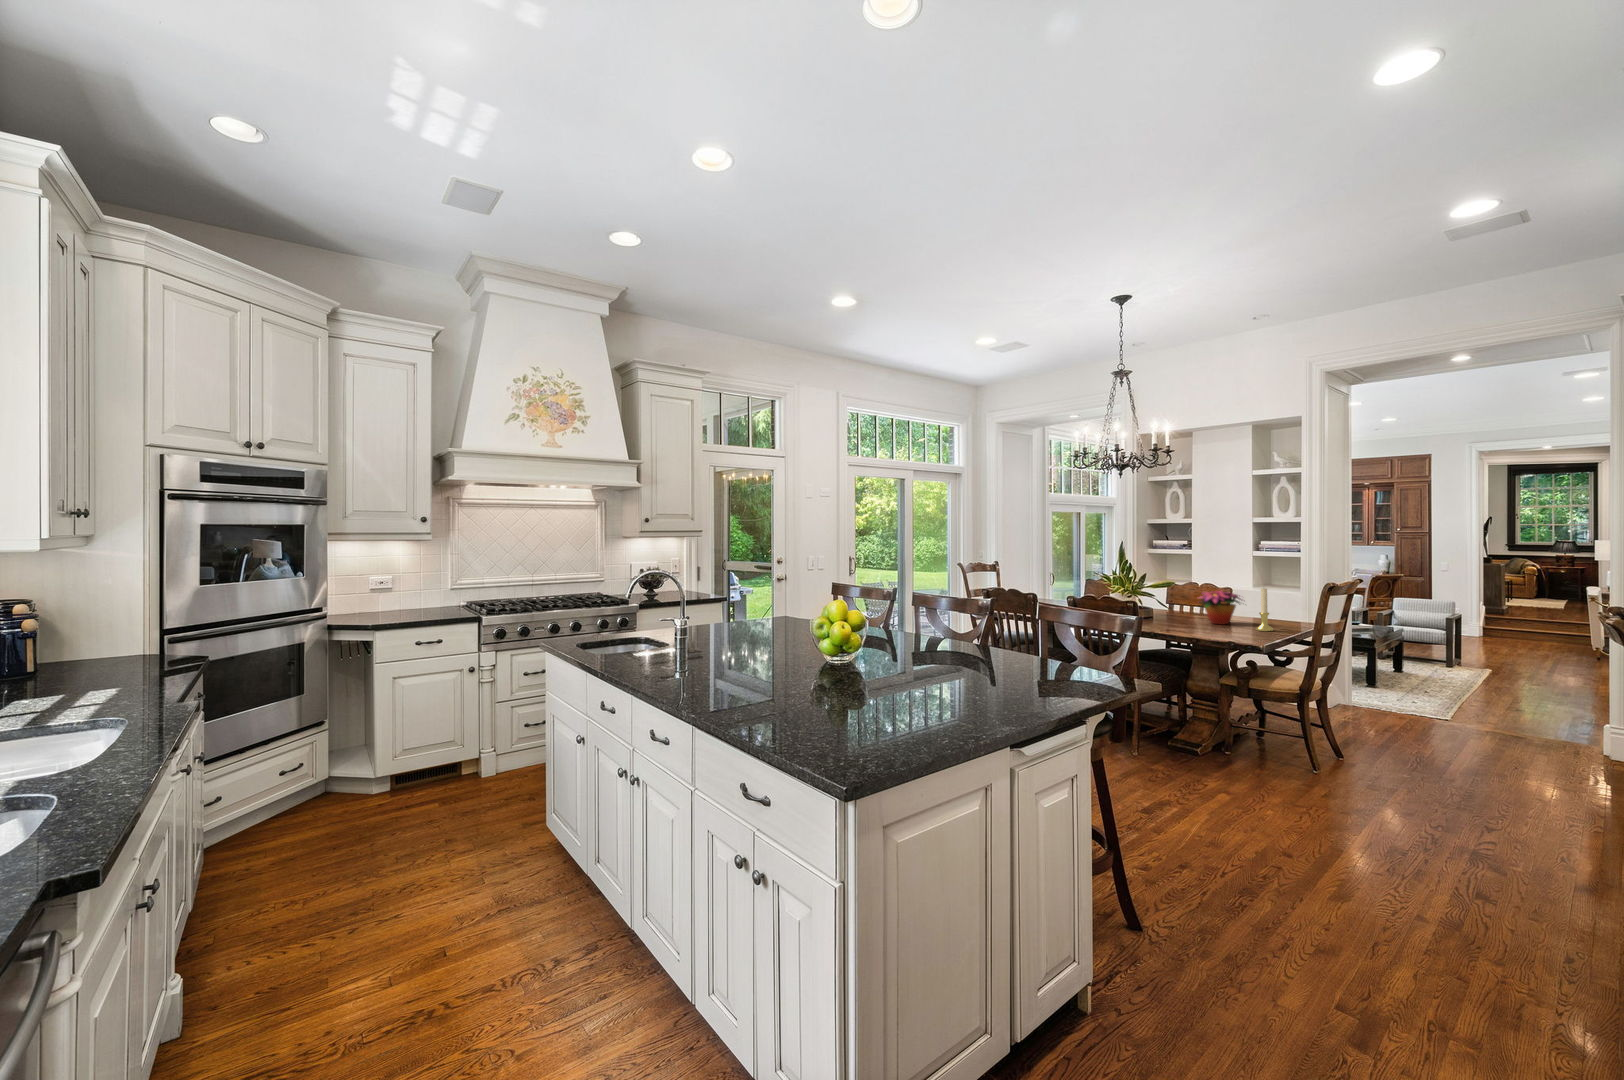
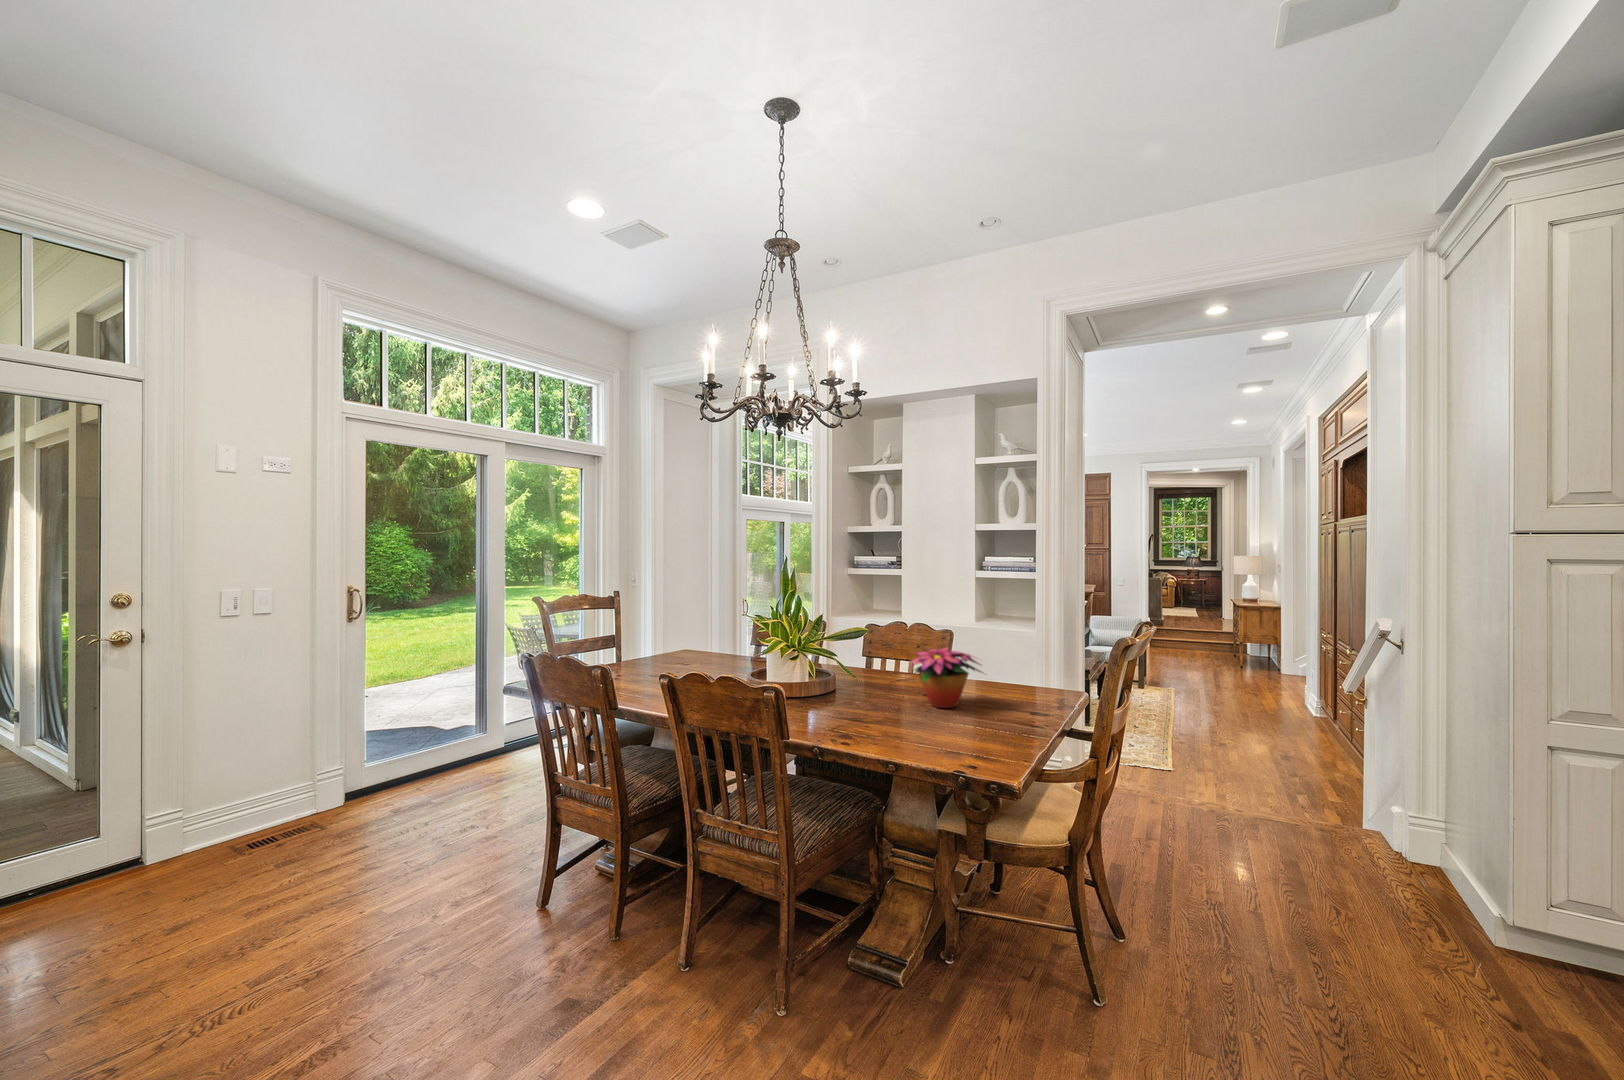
candle holder: present [1256,588,1273,631] -> none [1003,647,1032,729]

